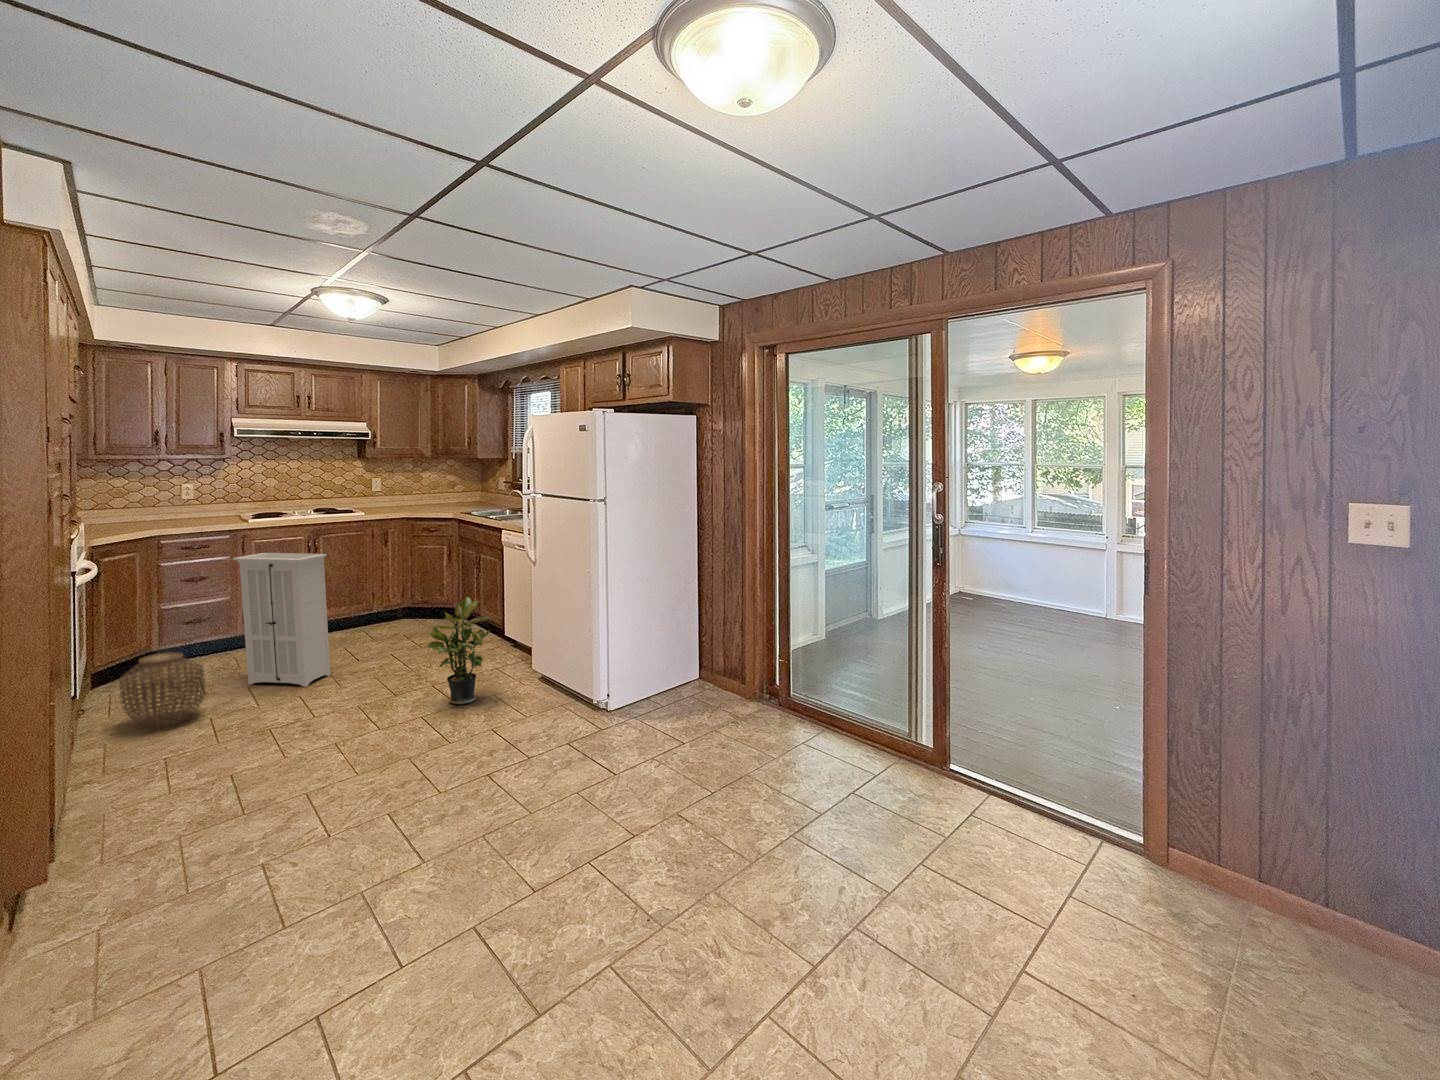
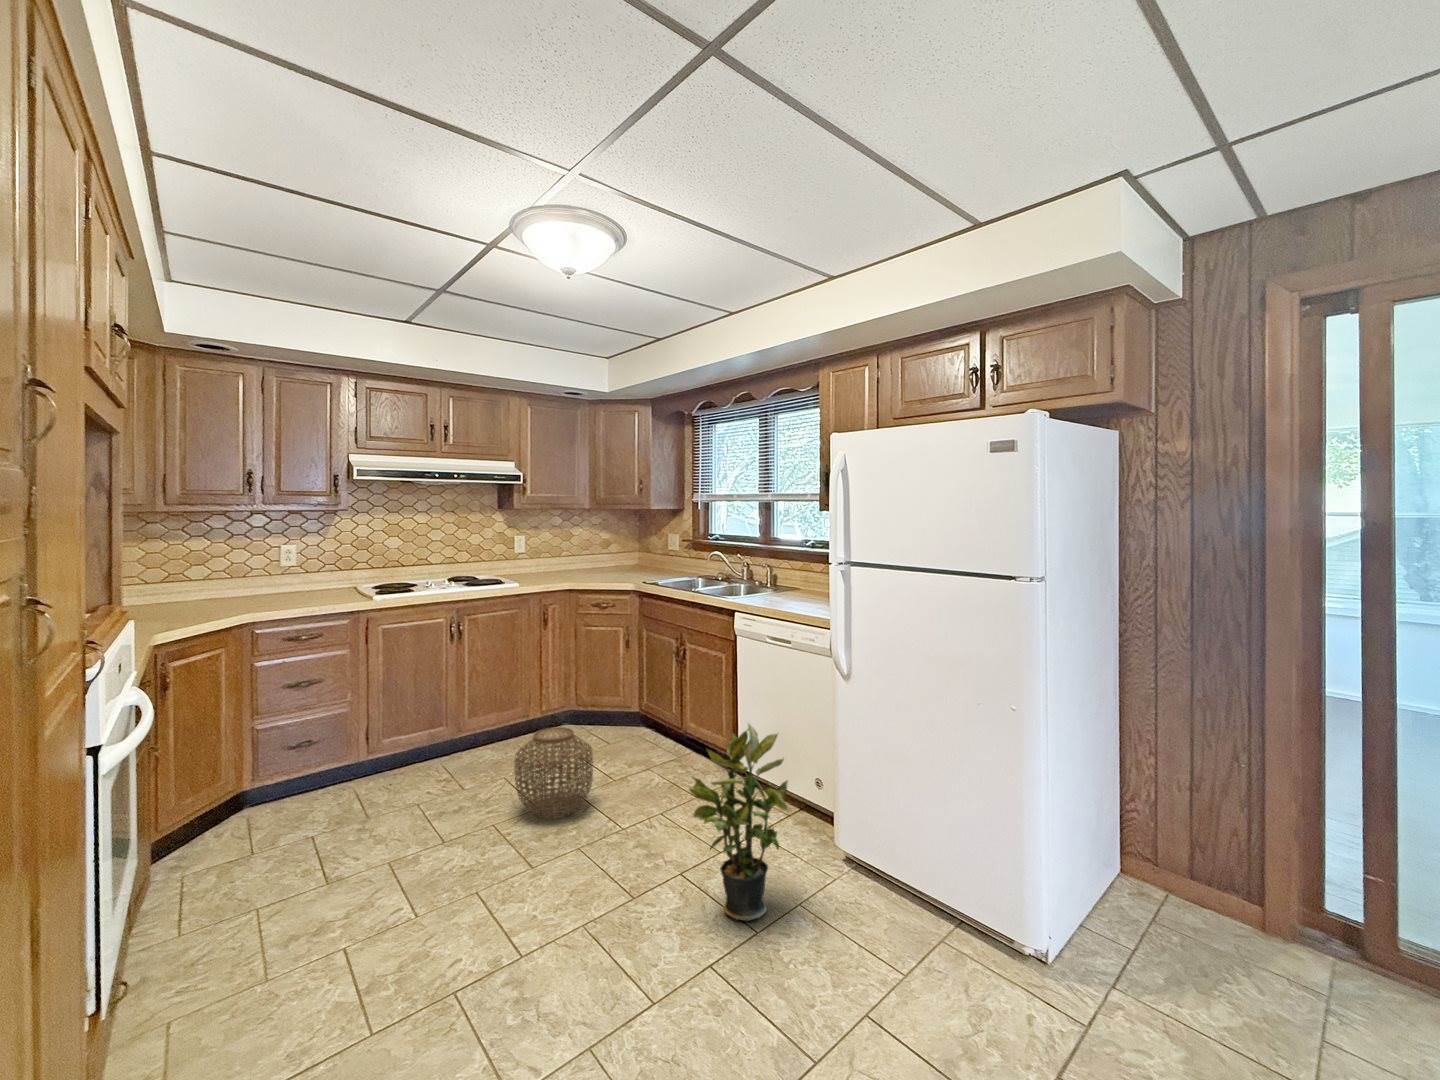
storage cabinet: present [233,551,330,687] -> none [363,644,499,870]
woven basket: present [119,652,205,728] -> present [515,727,593,819]

